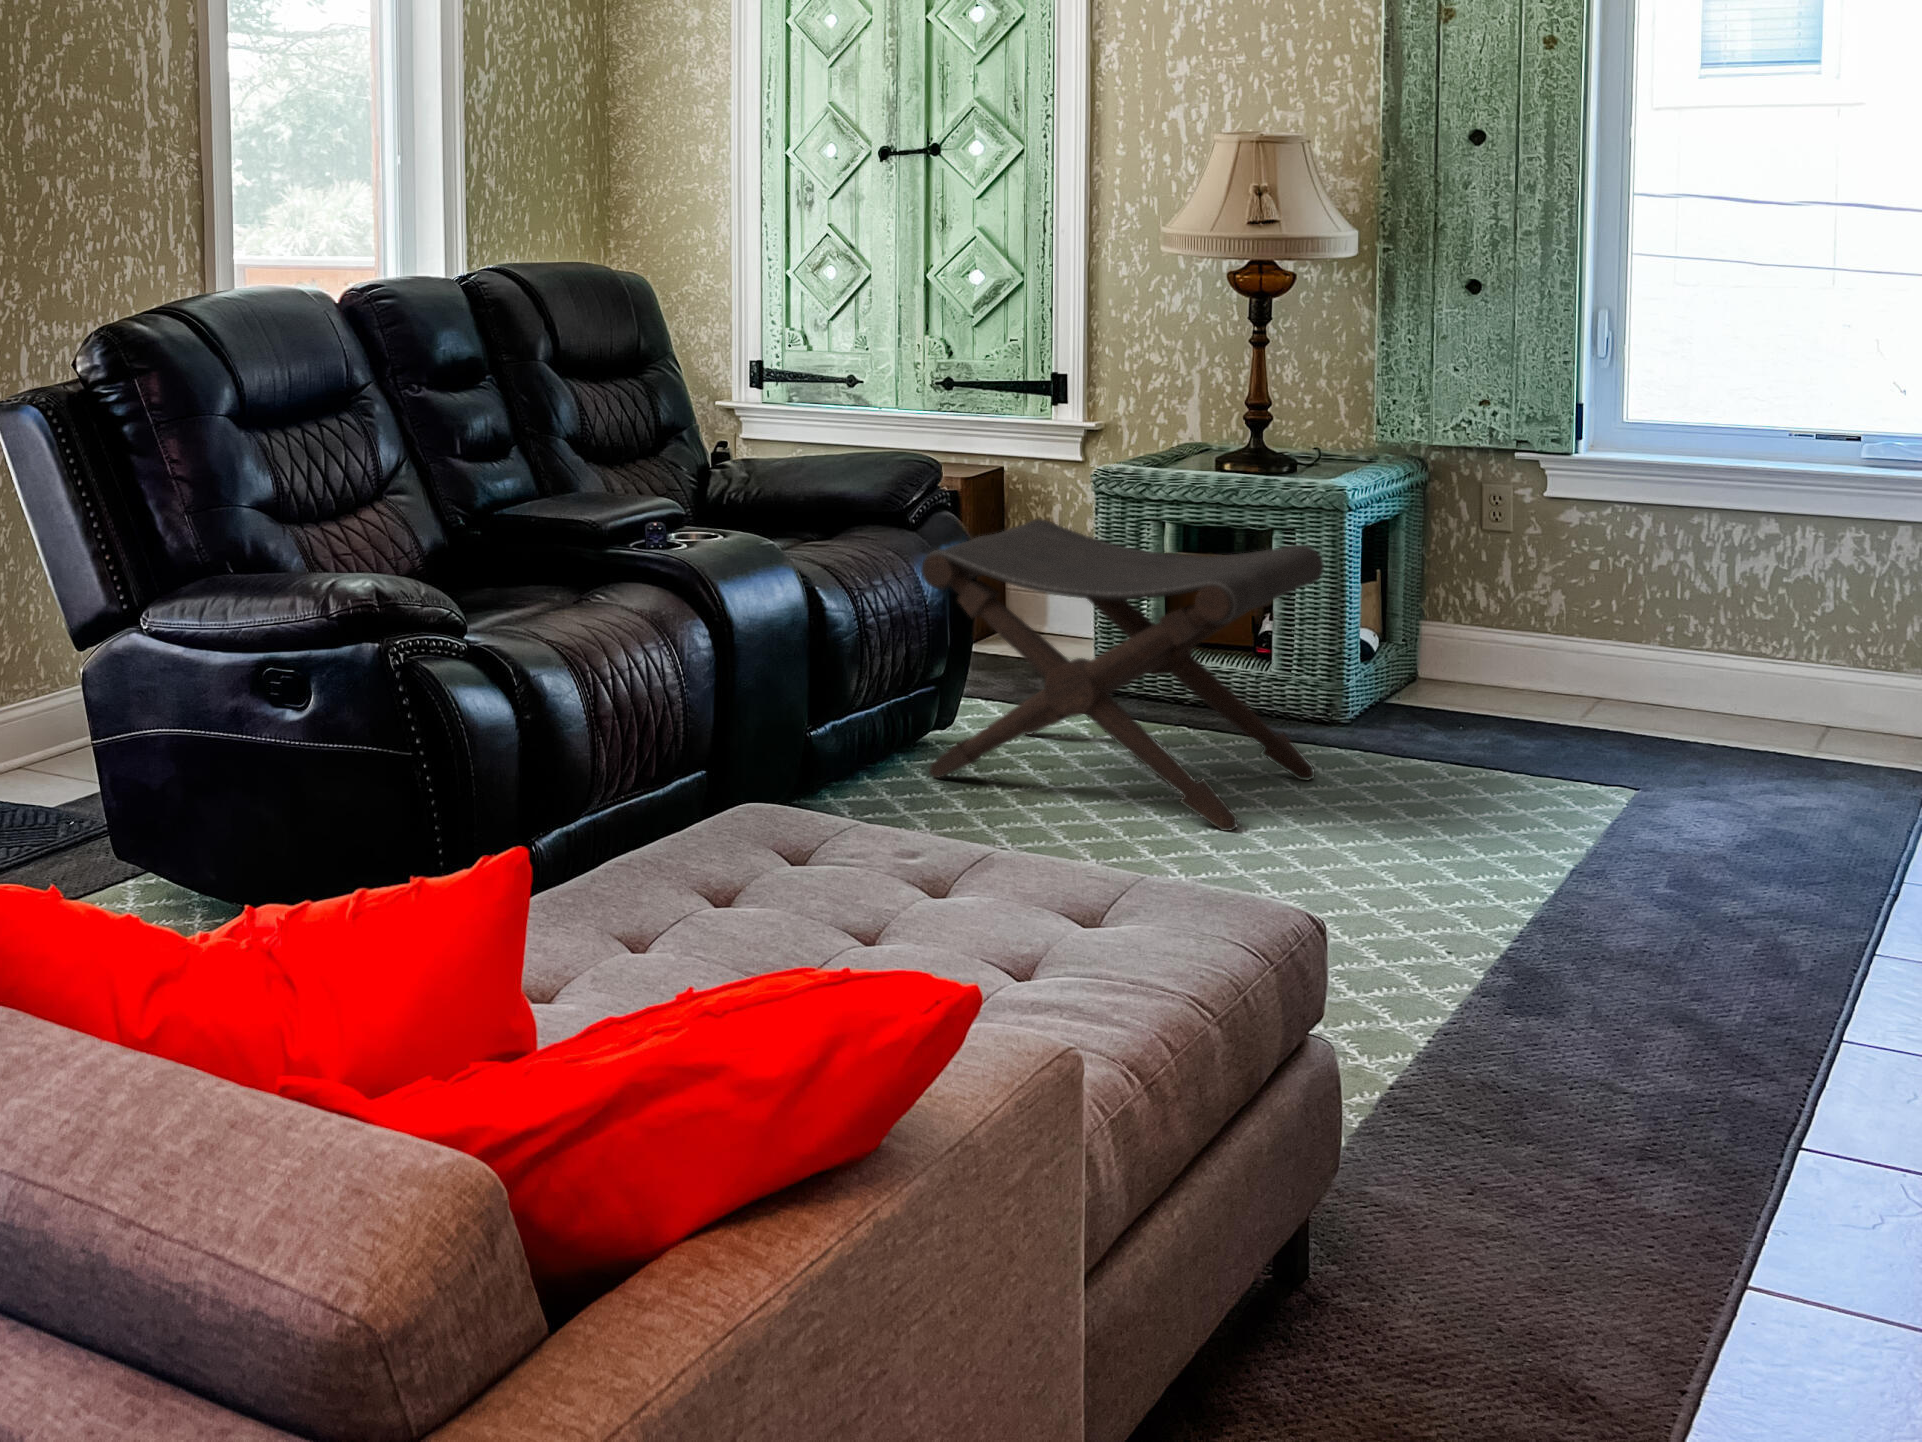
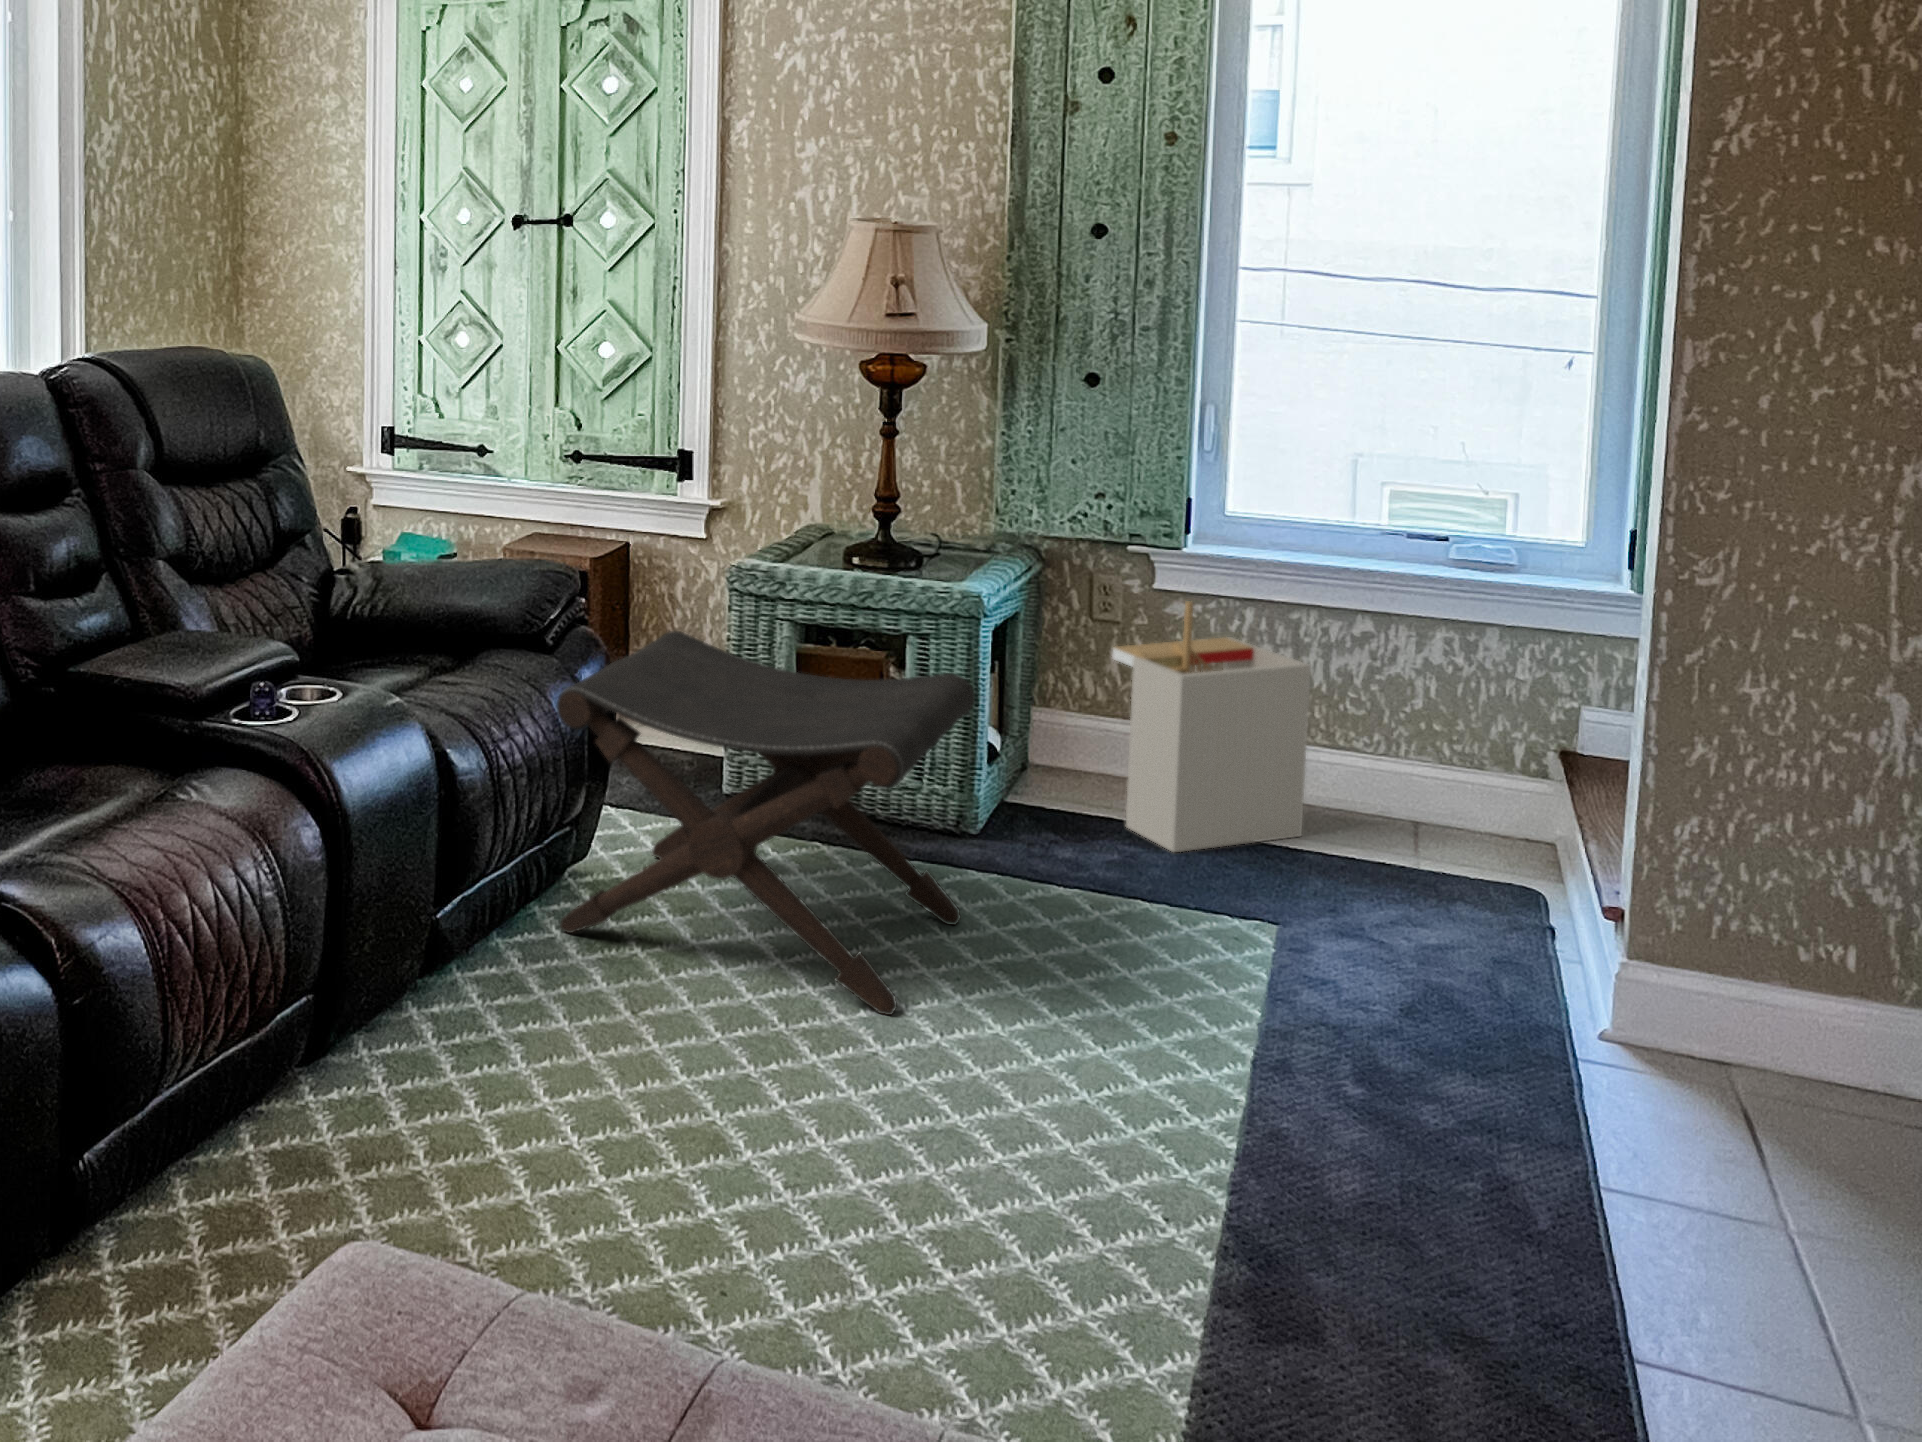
storage bin: none [1492,497,1696,740] -> present [1113,601,1311,852]

